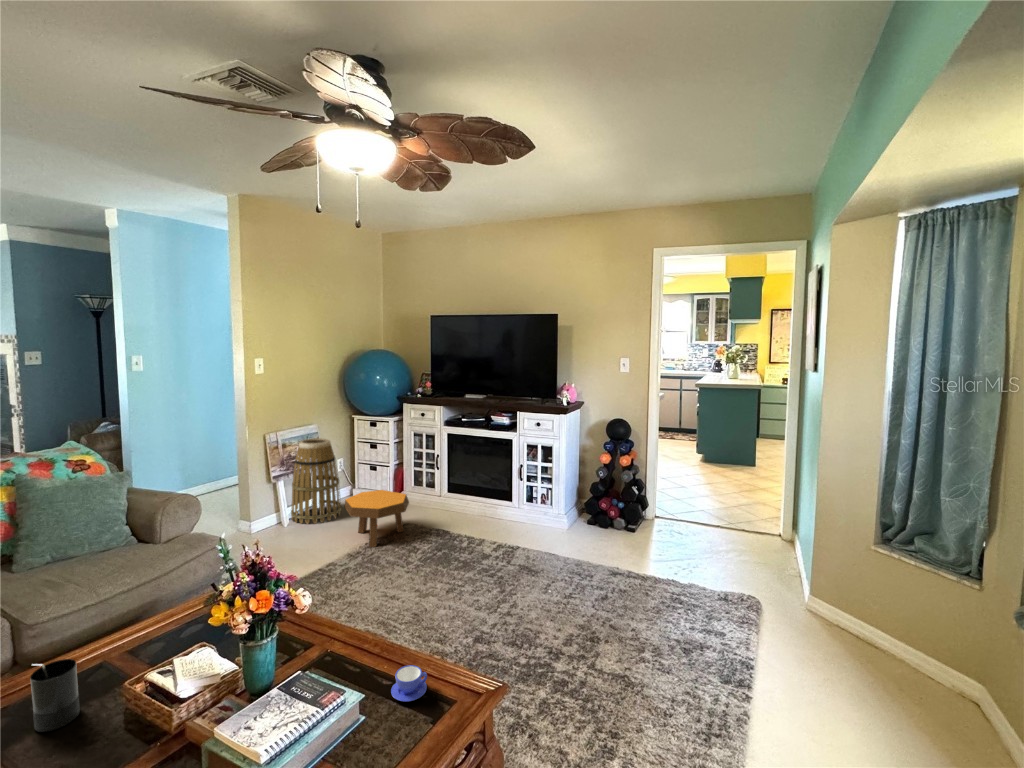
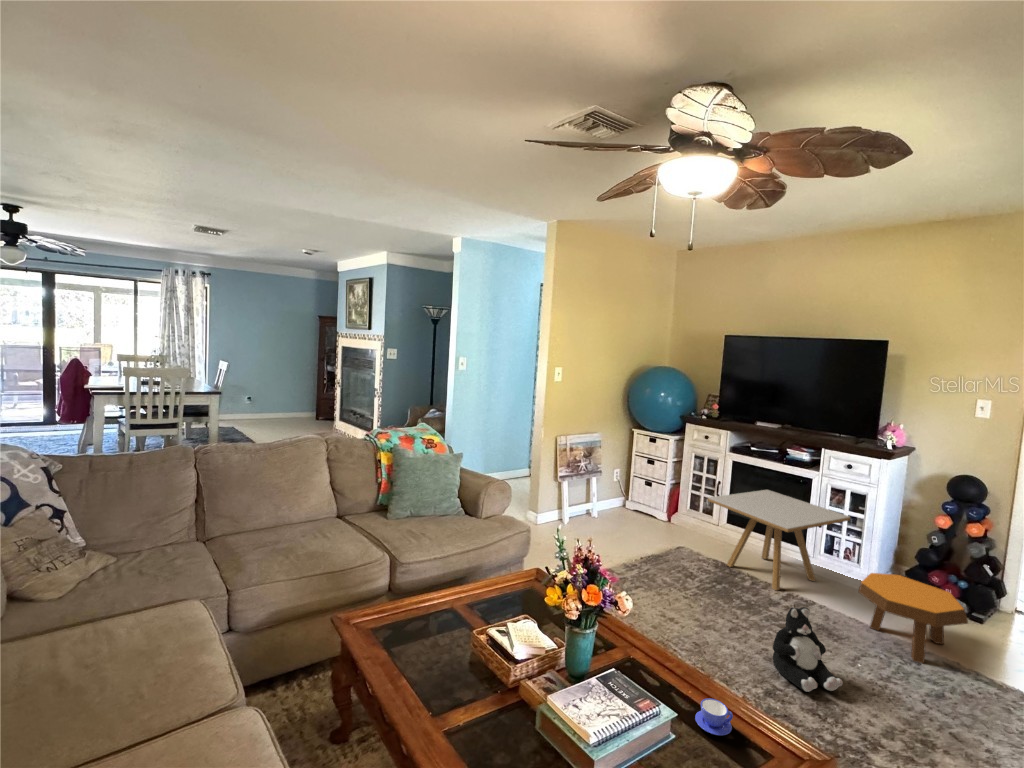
basket: present [291,438,342,524] -> none [570,446,616,528]
side table: none [426,456,541,544] -> present [708,490,850,591]
footstool: present [345,490,409,547] -> present [858,573,968,664]
plush toy: none [482,552,537,626] -> present [773,607,843,692]
candle: present [30,659,80,732] -> none [425,599,452,652]

